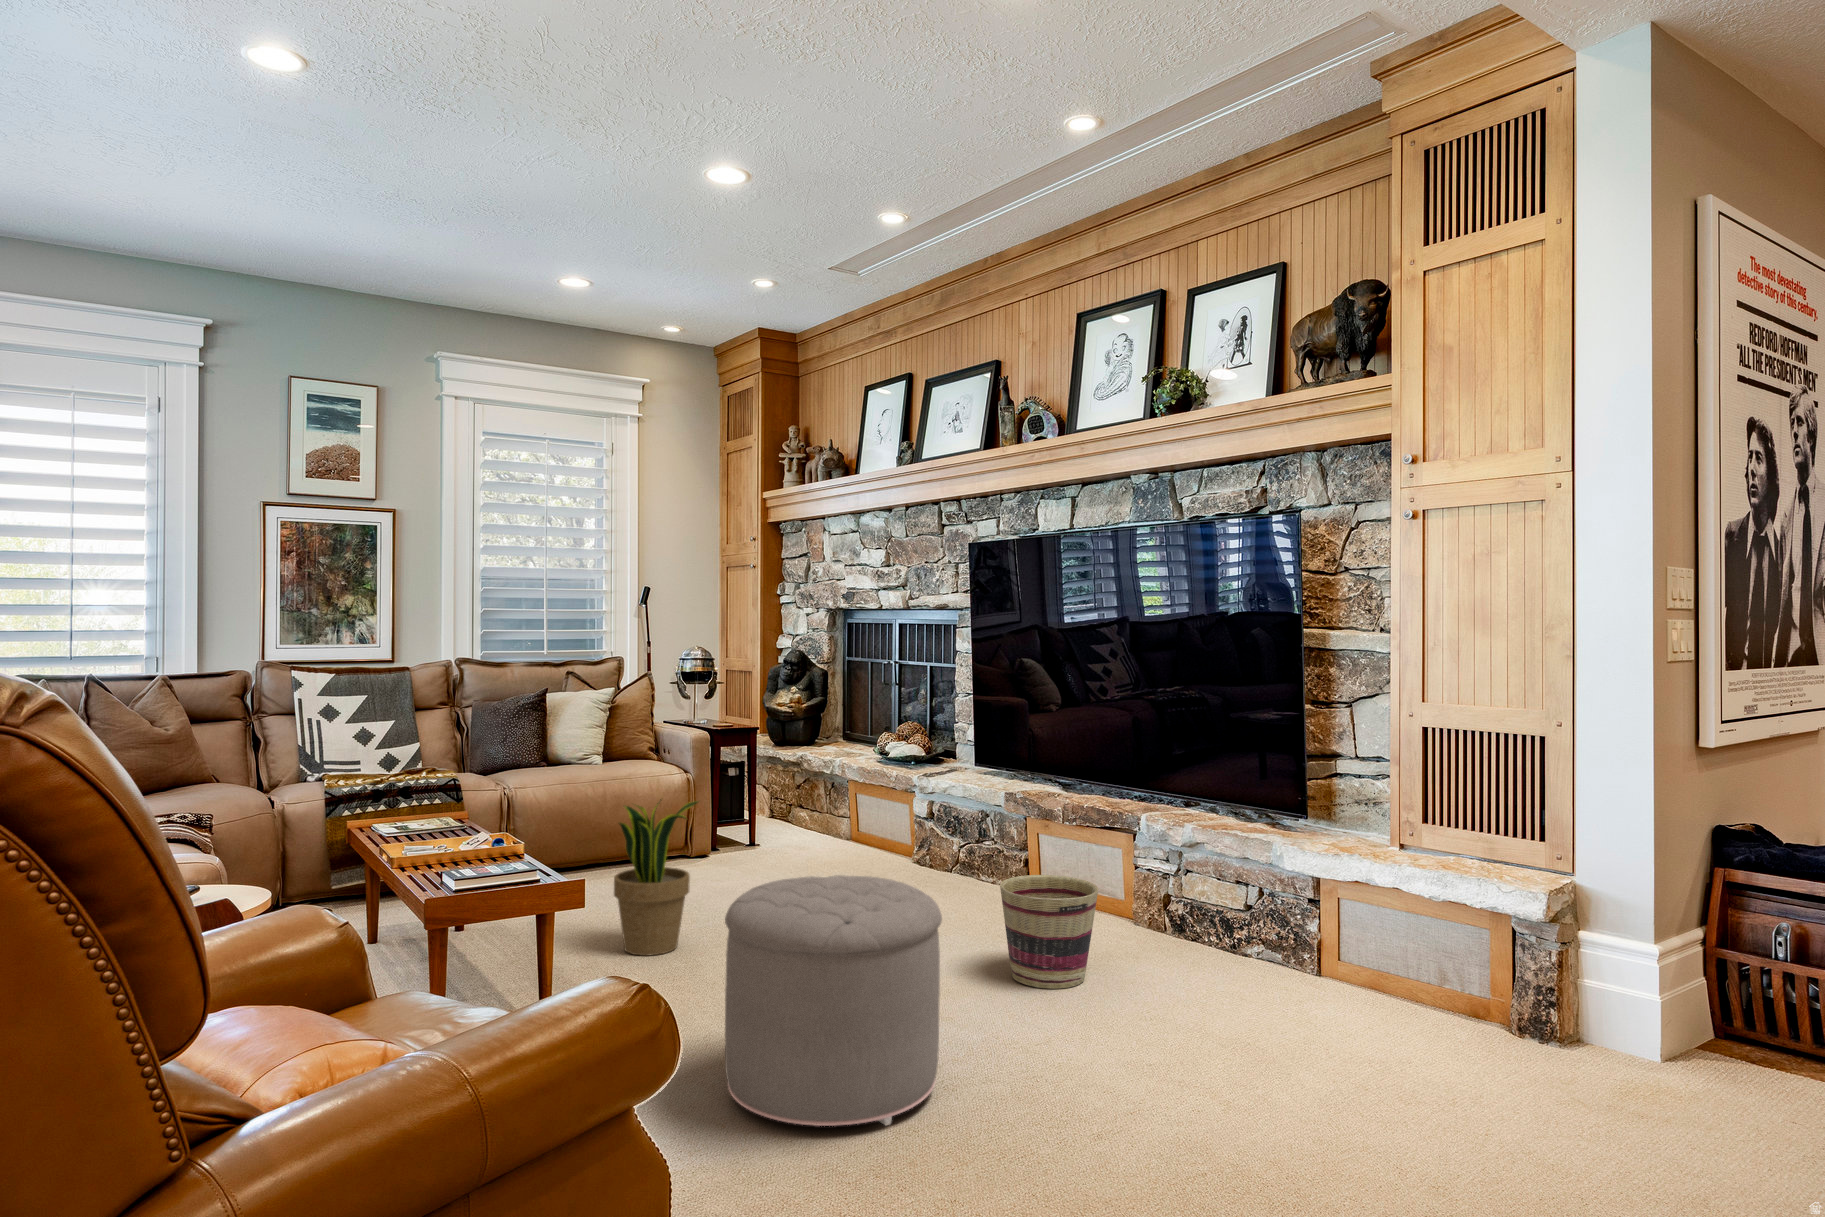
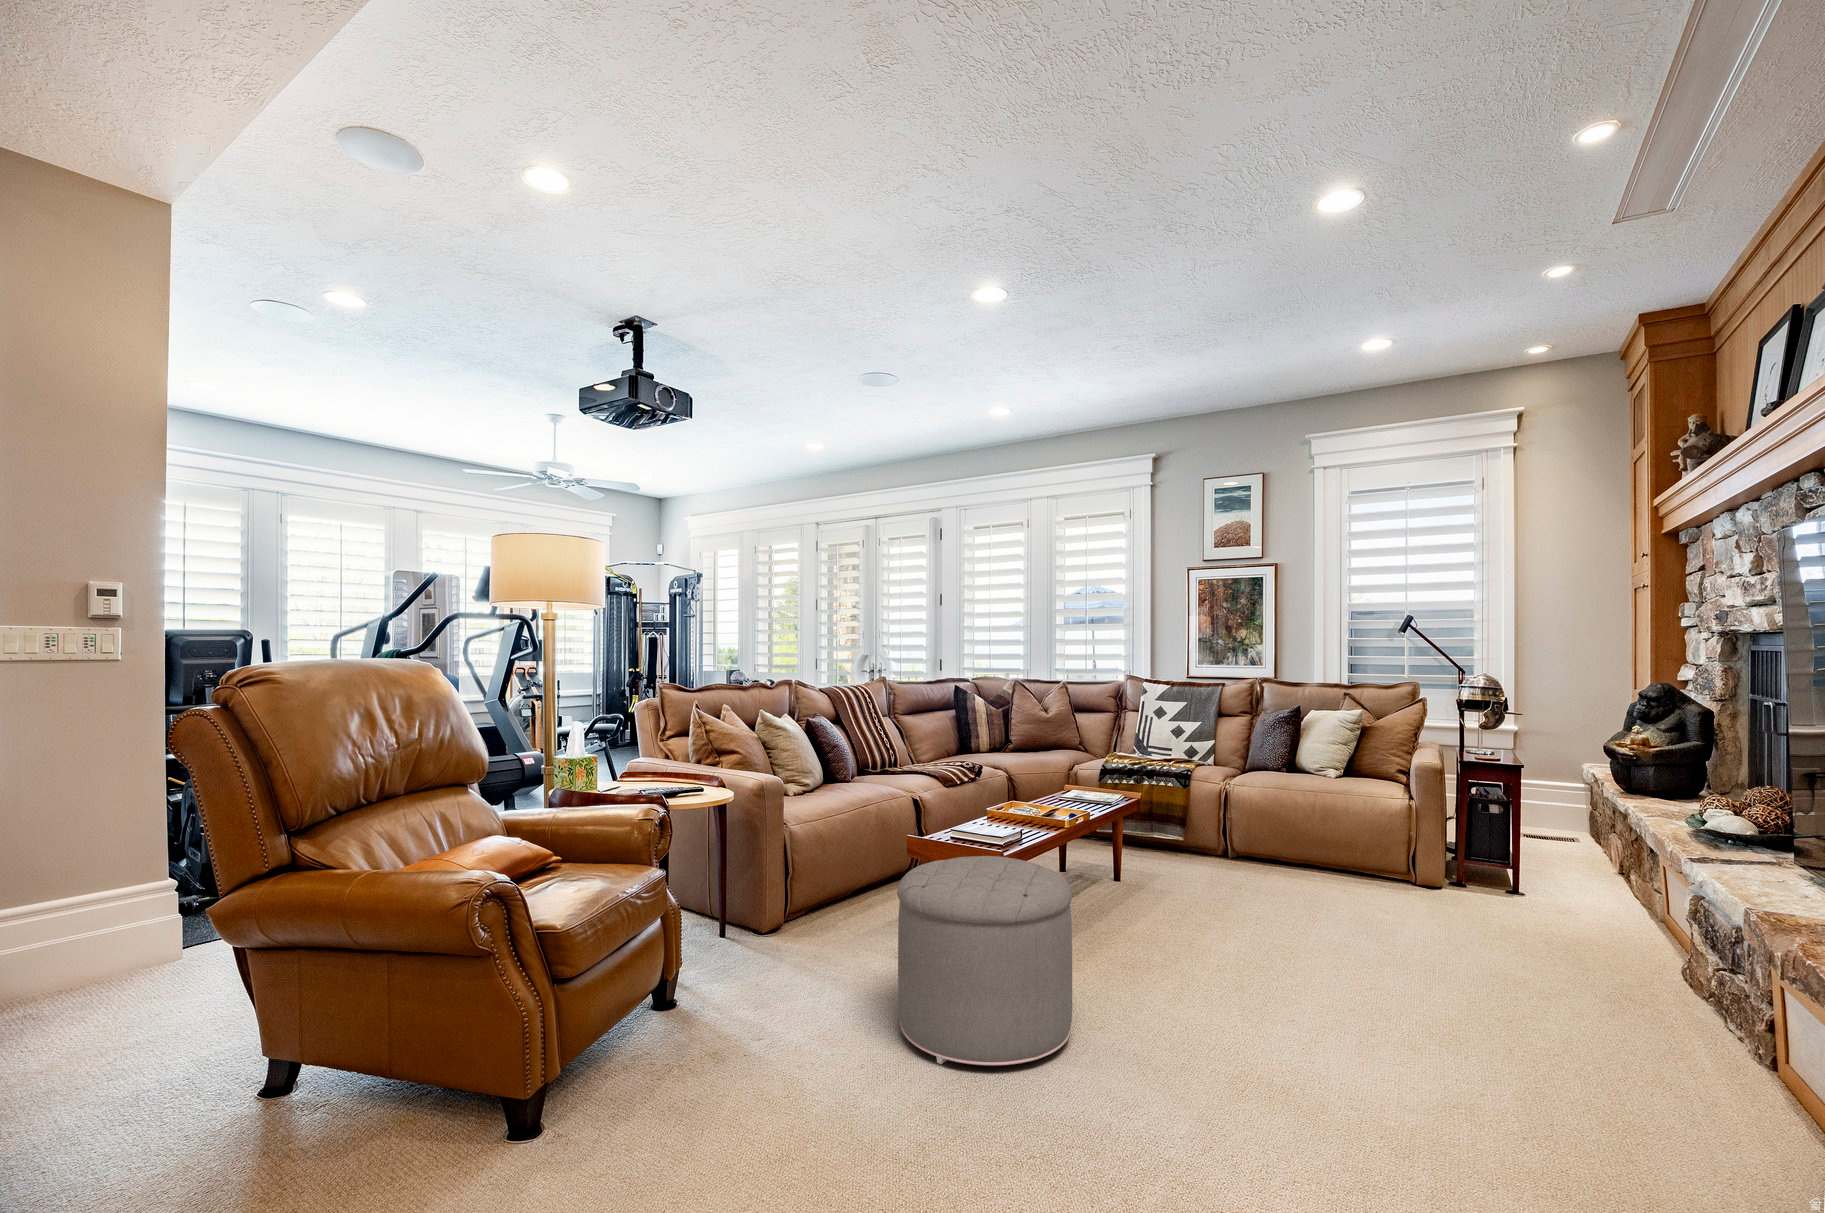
potted plant: present [614,799,698,956] -> none [1146,799,1218,931]
basket: present [1000,875,1098,989] -> none [1313,960,1452,1123]

